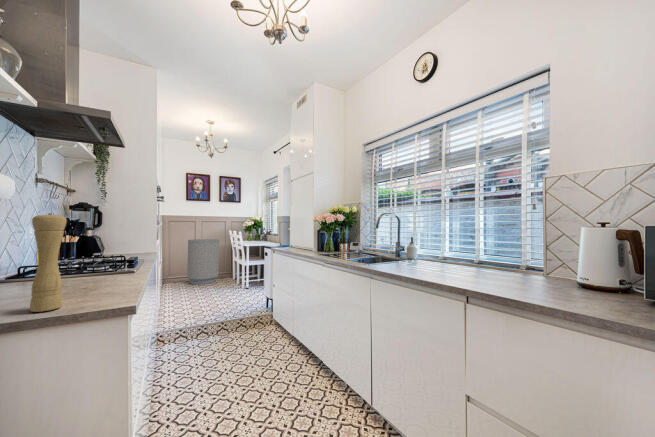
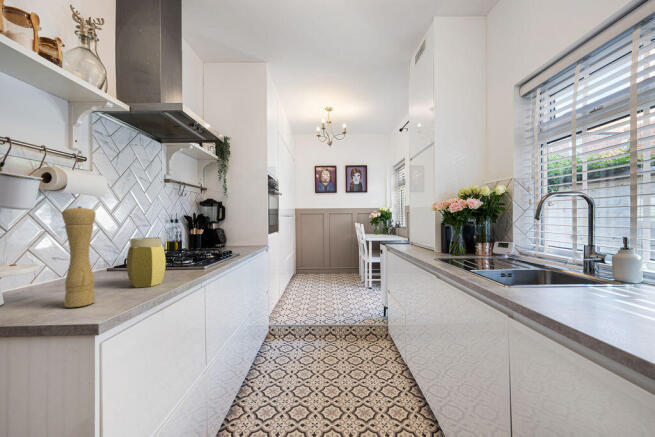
trash can: present [187,239,219,285] -> none [315,232,344,279]
jar: none [67,243,111,292] -> present [126,237,166,288]

